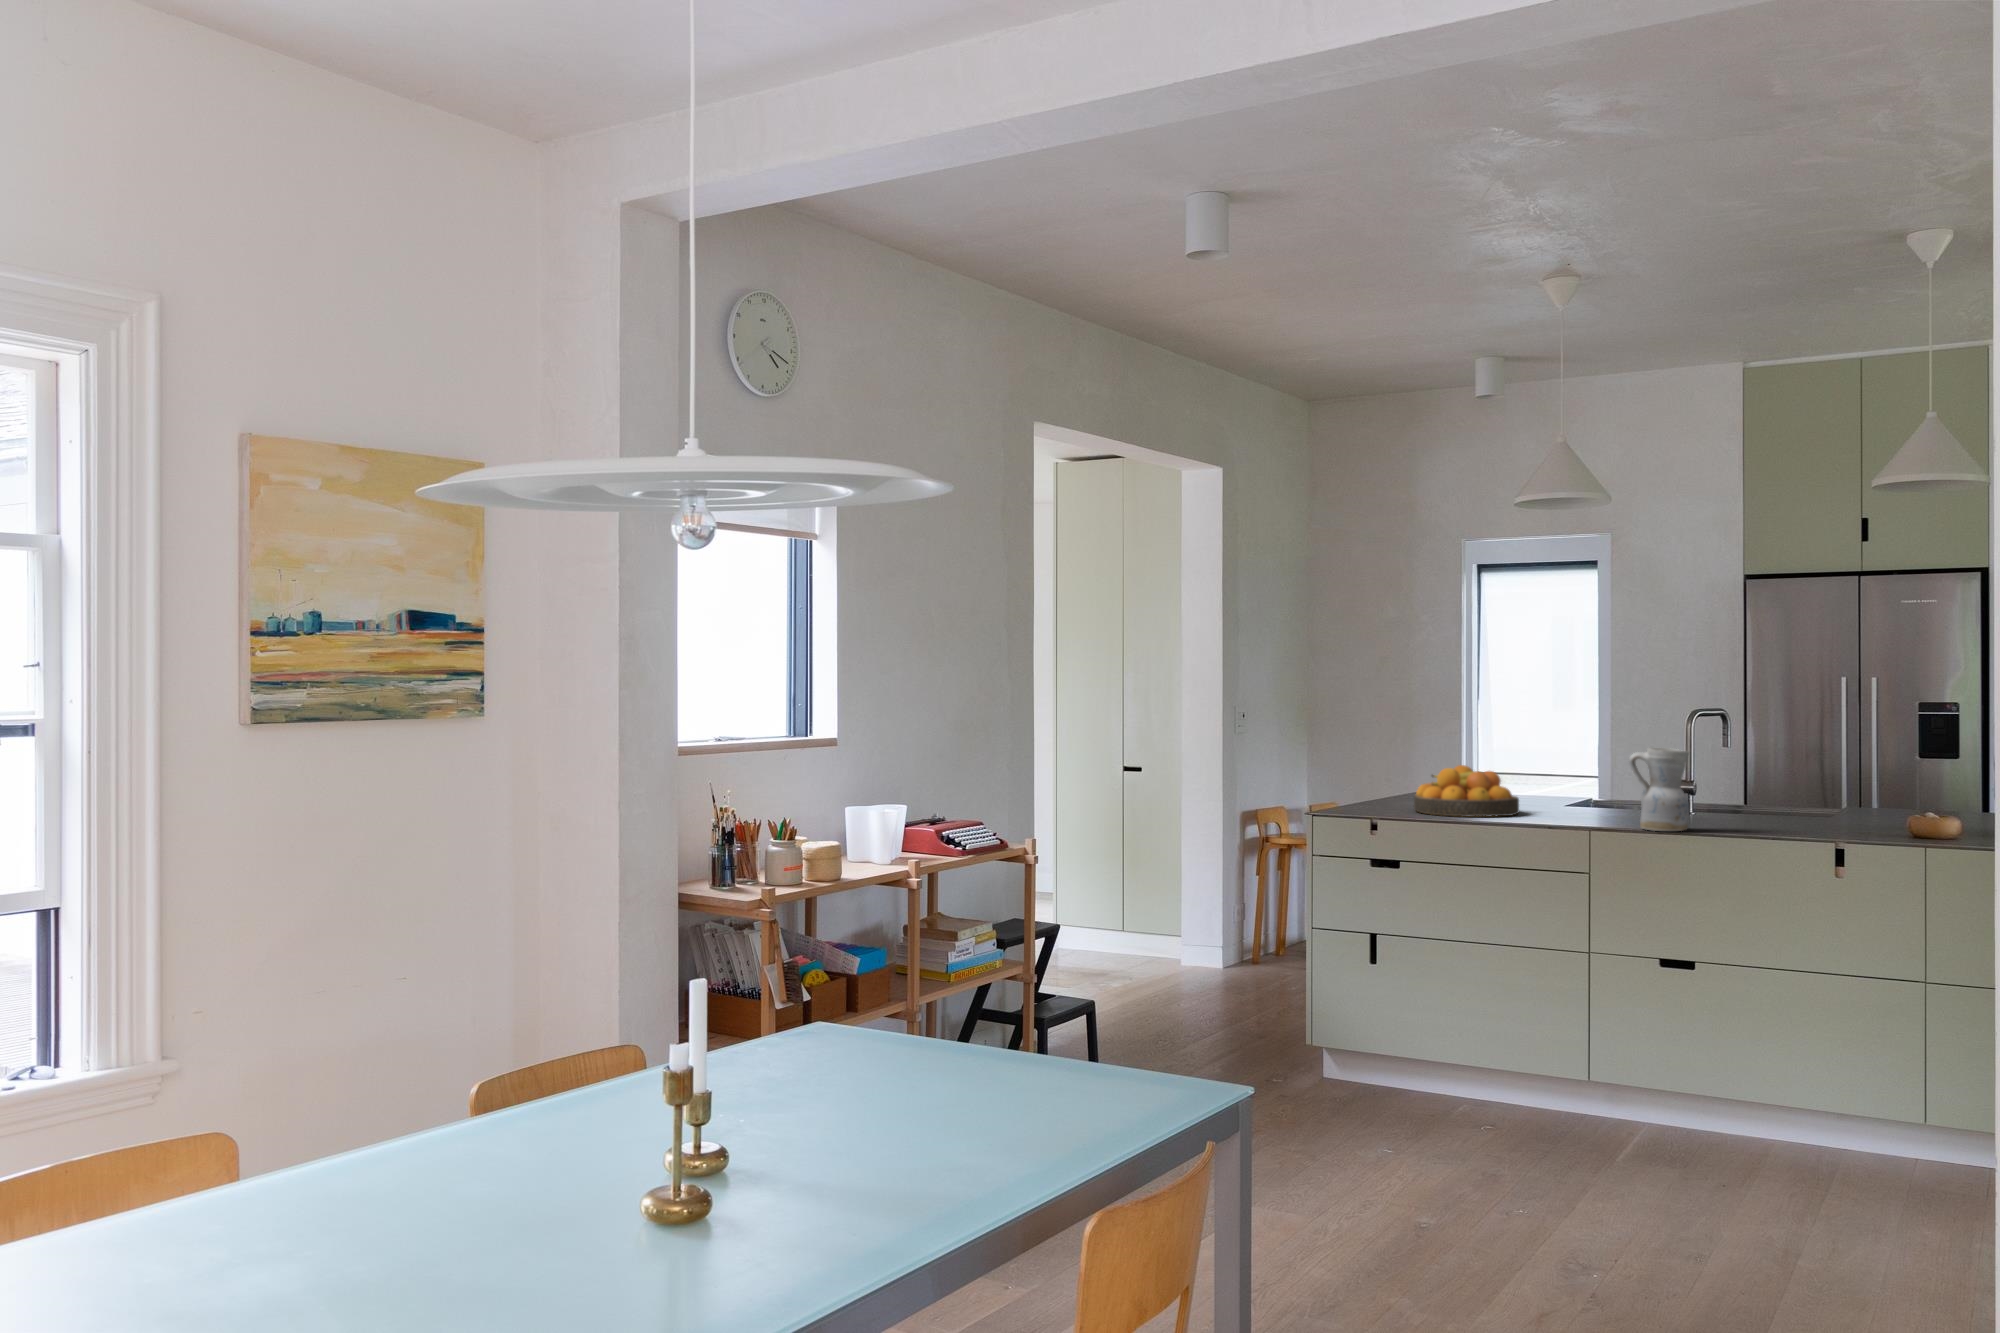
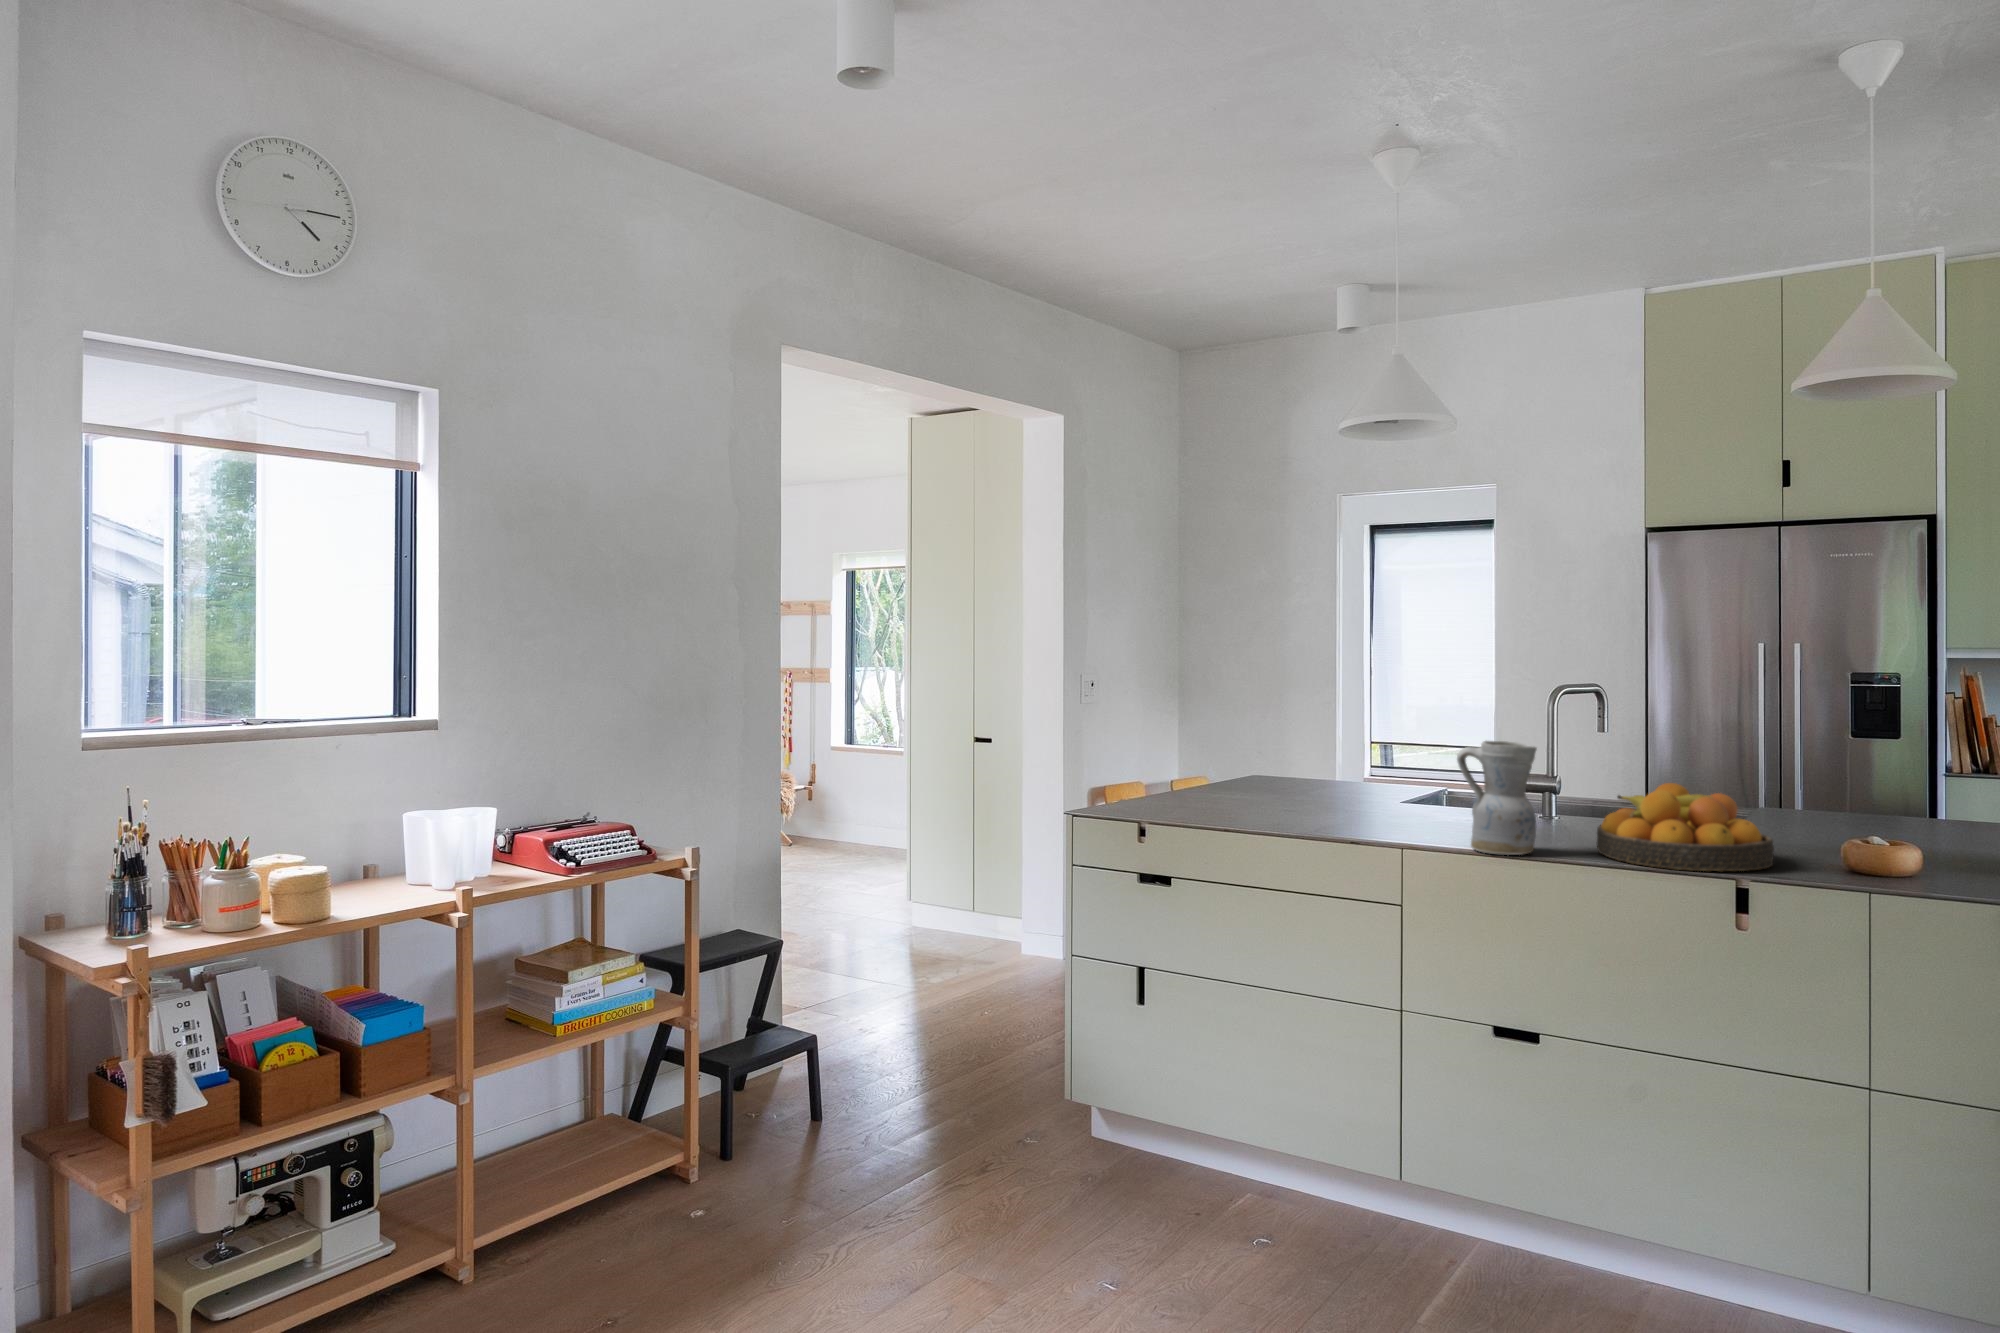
fruit bowl: present [1414,765,1519,817] -> present [1597,783,1774,872]

